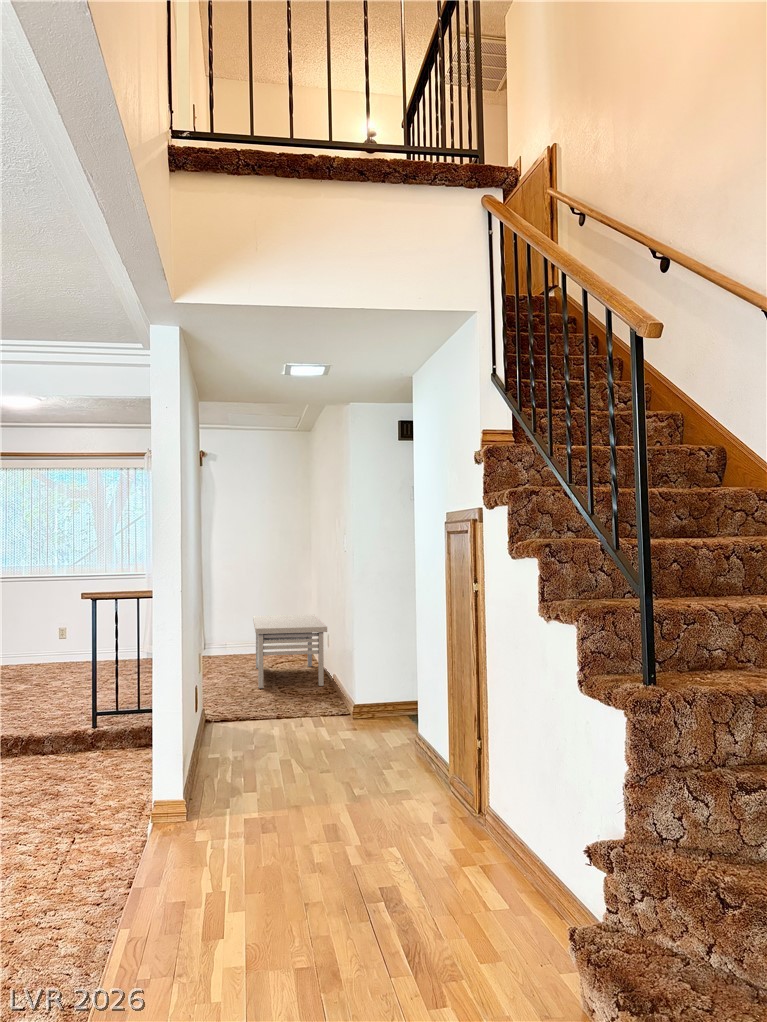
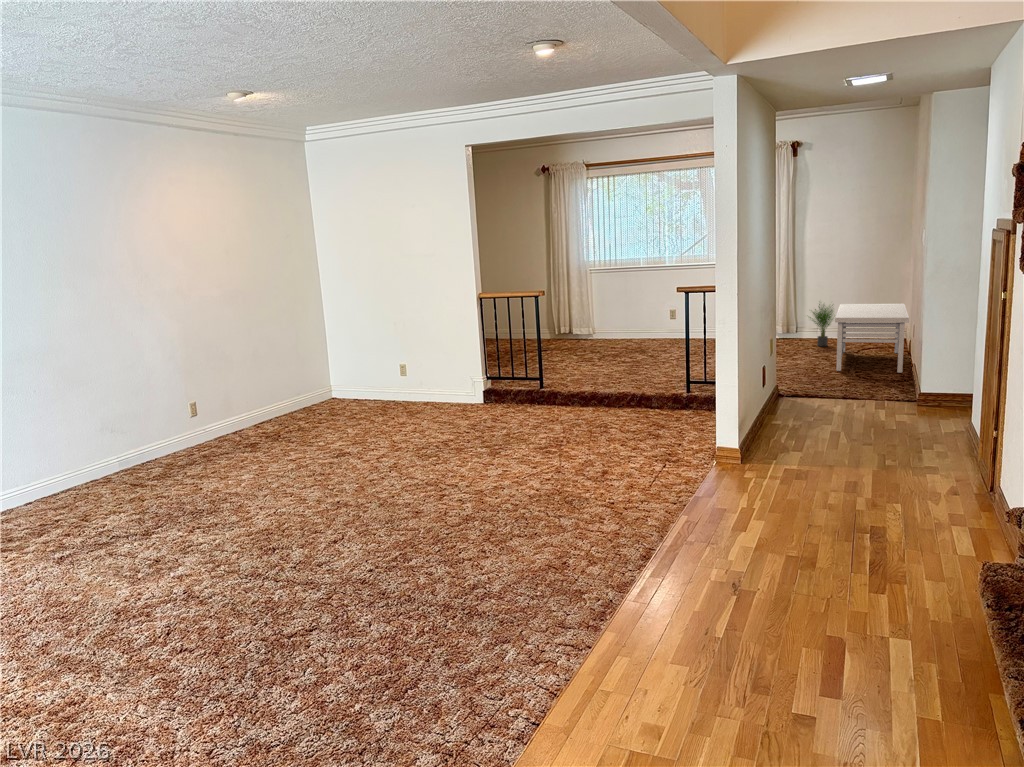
potted plant: none [213,611,251,663] -> present [810,304,833,346]

